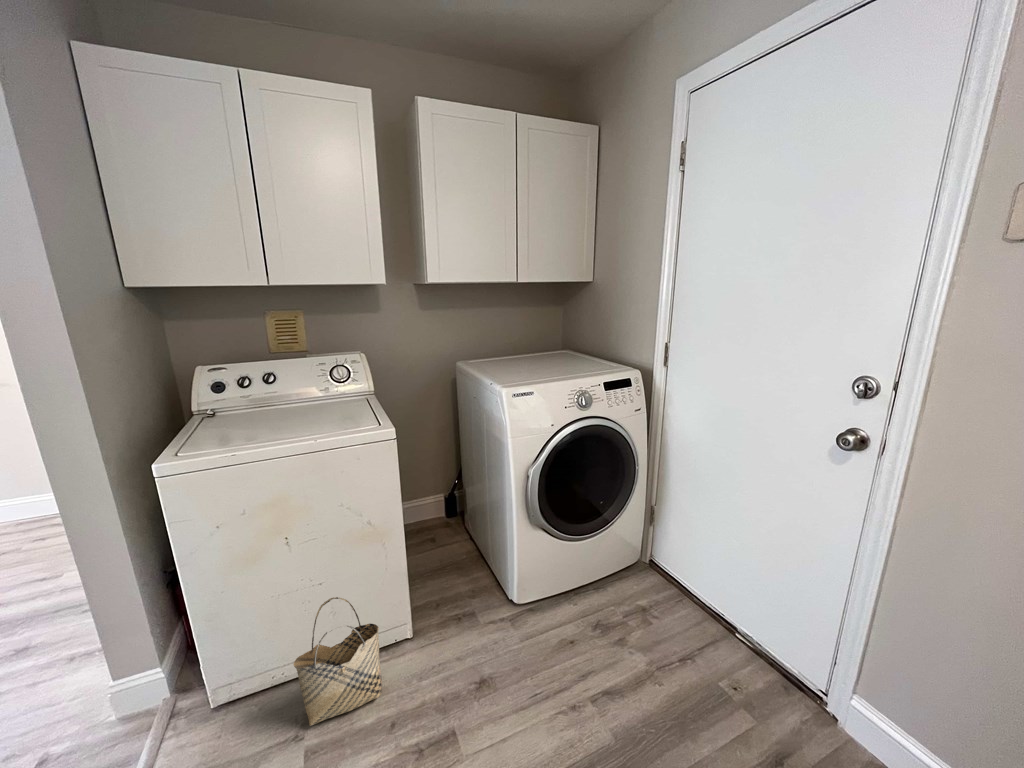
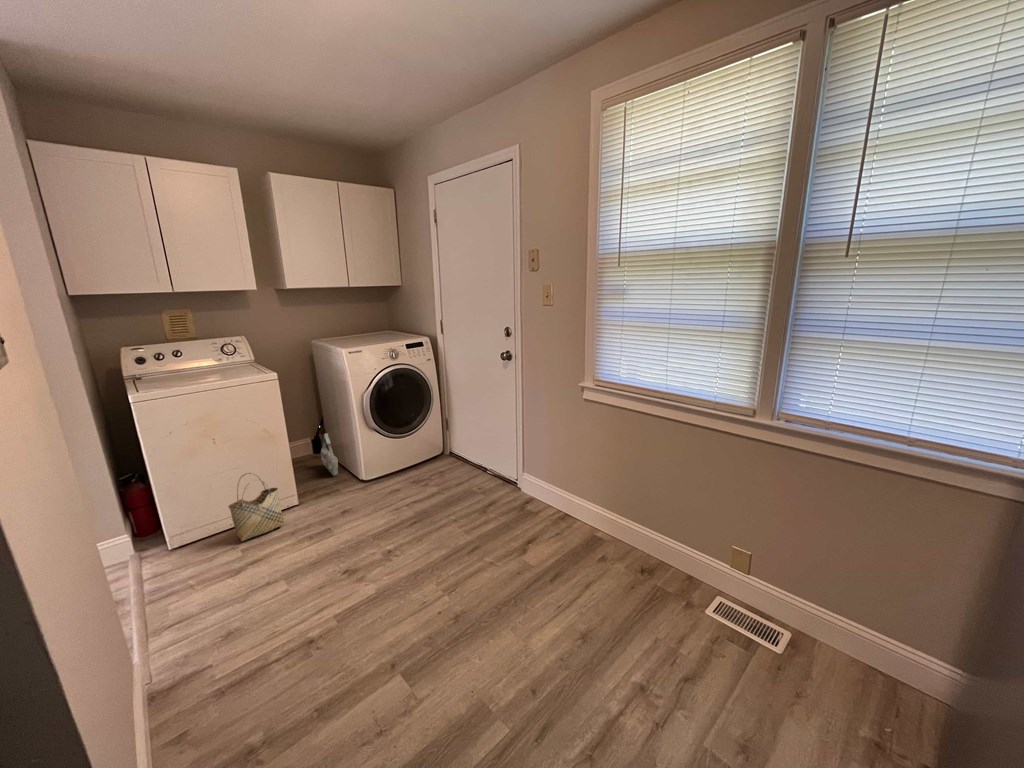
bag: none [454,508,478,578] -> present [321,434,338,476]

